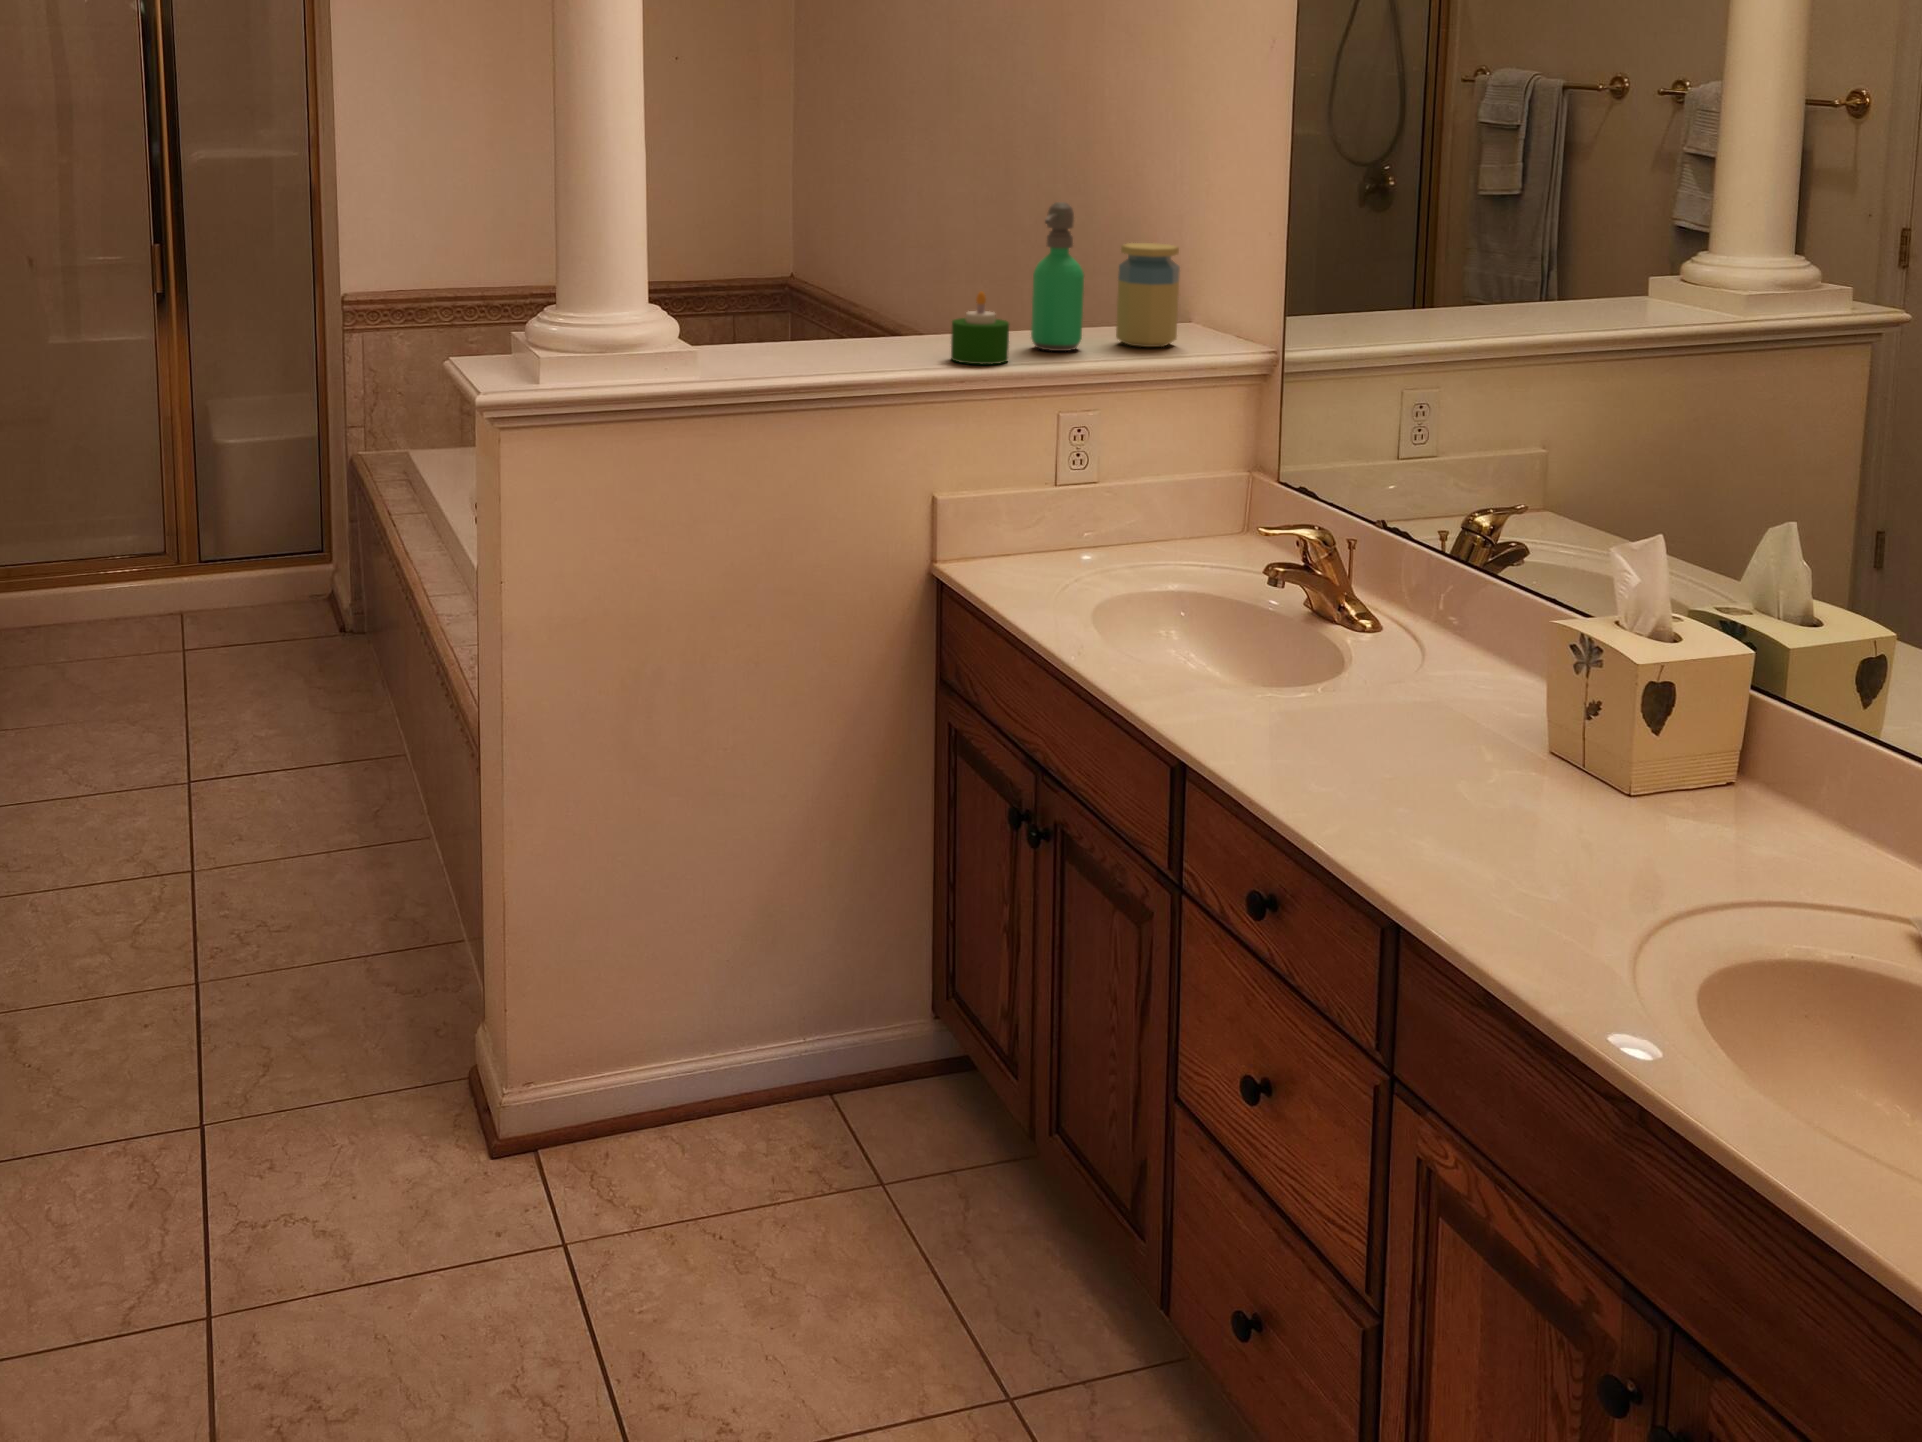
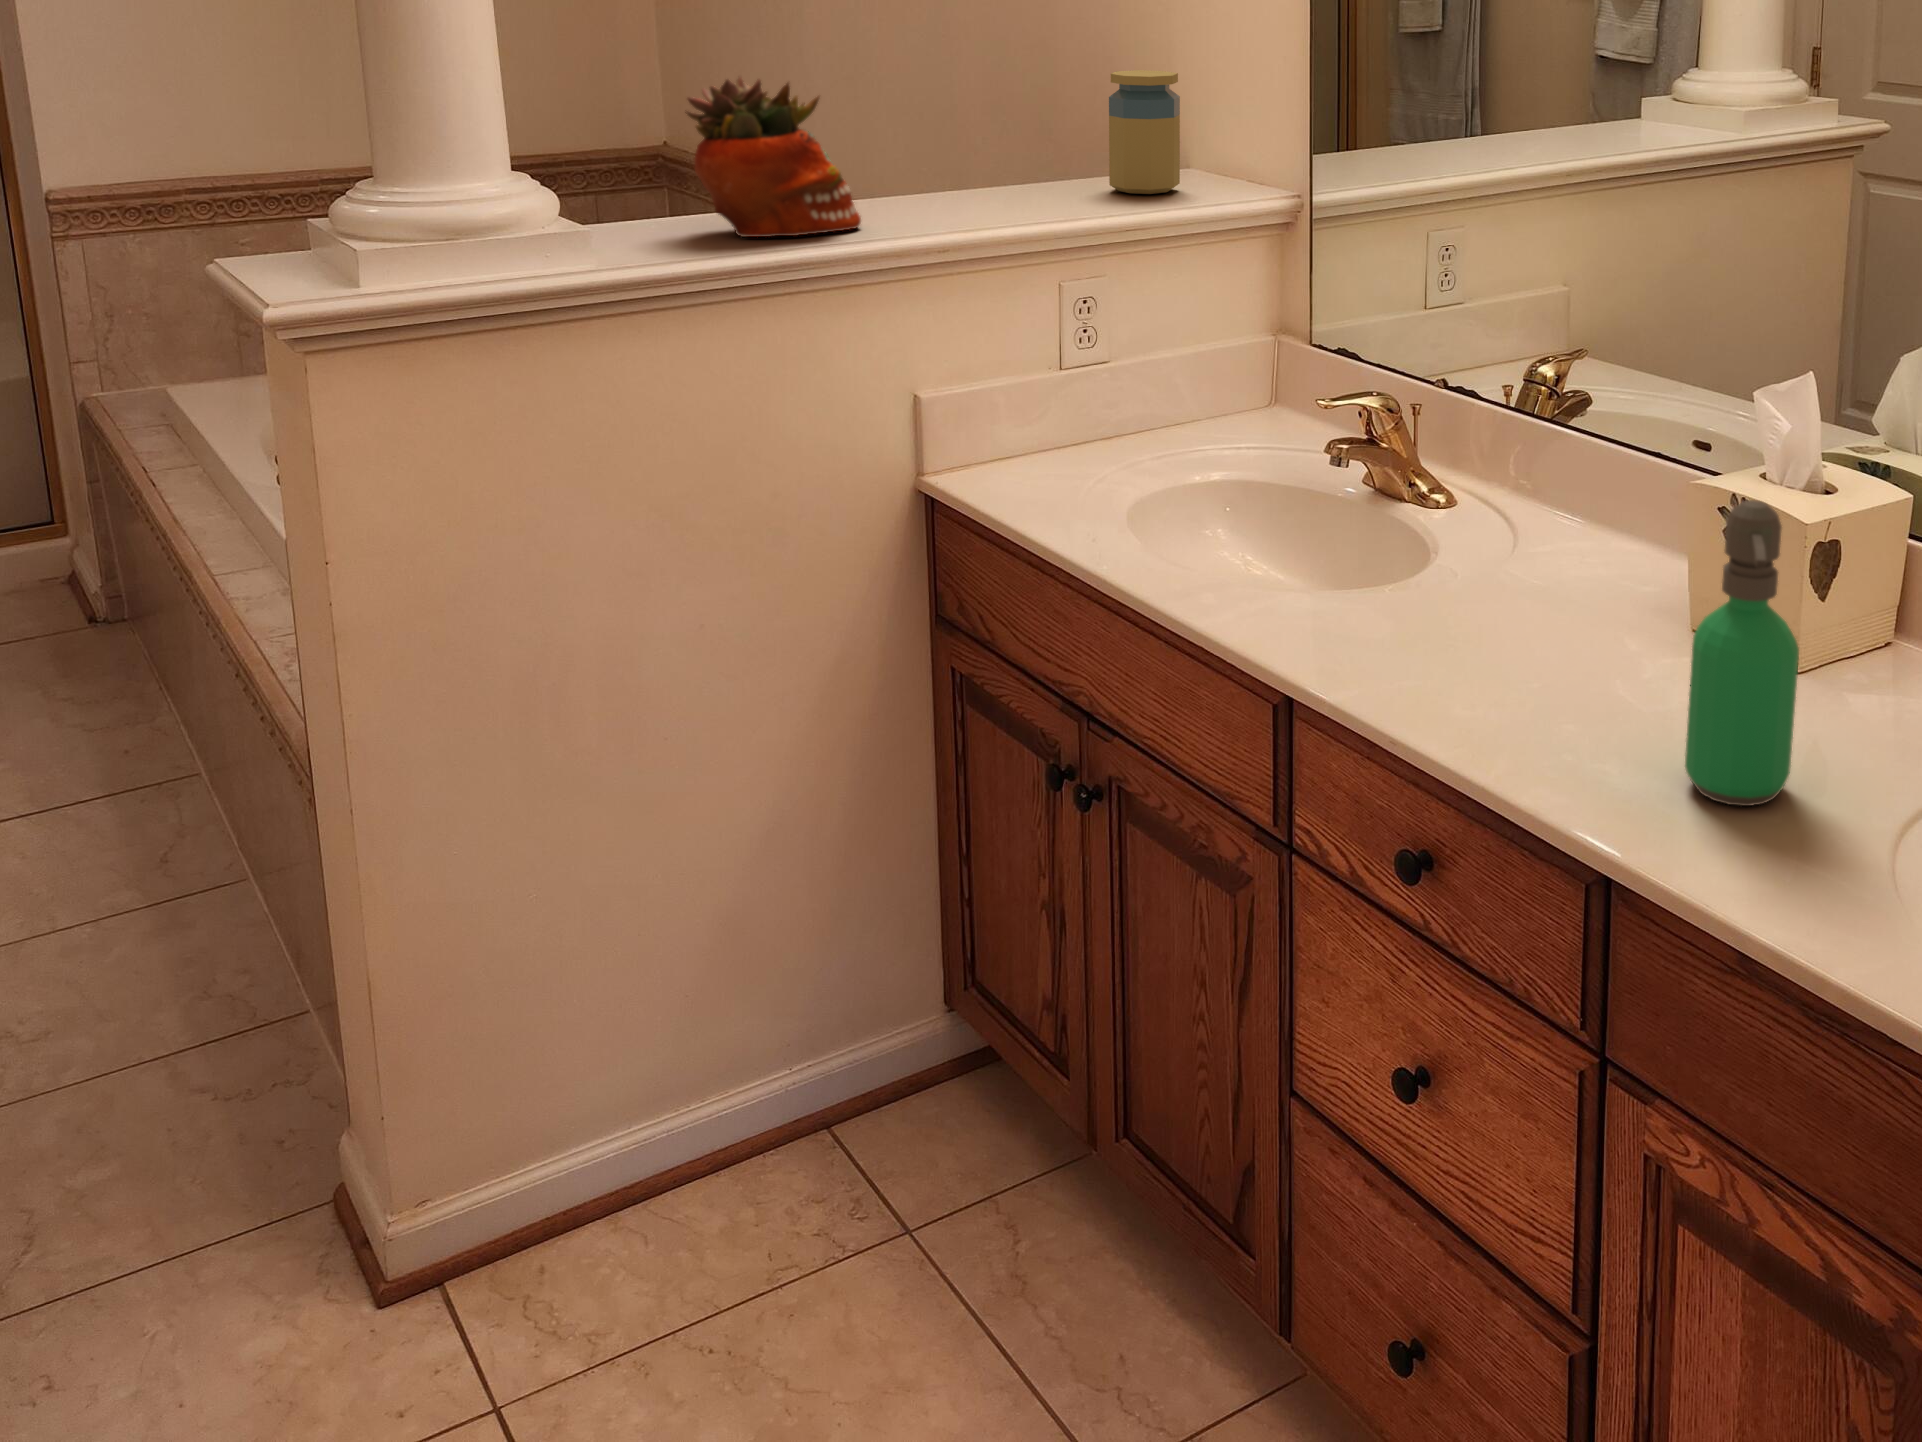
soap dispenser: present [1031,202,1084,351] -> present [1685,500,1799,806]
succulent planter: none [778,239,905,366] -> present [685,76,861,237]
candle: present [951,291,1009,364] -> none [917,134,990,225]

